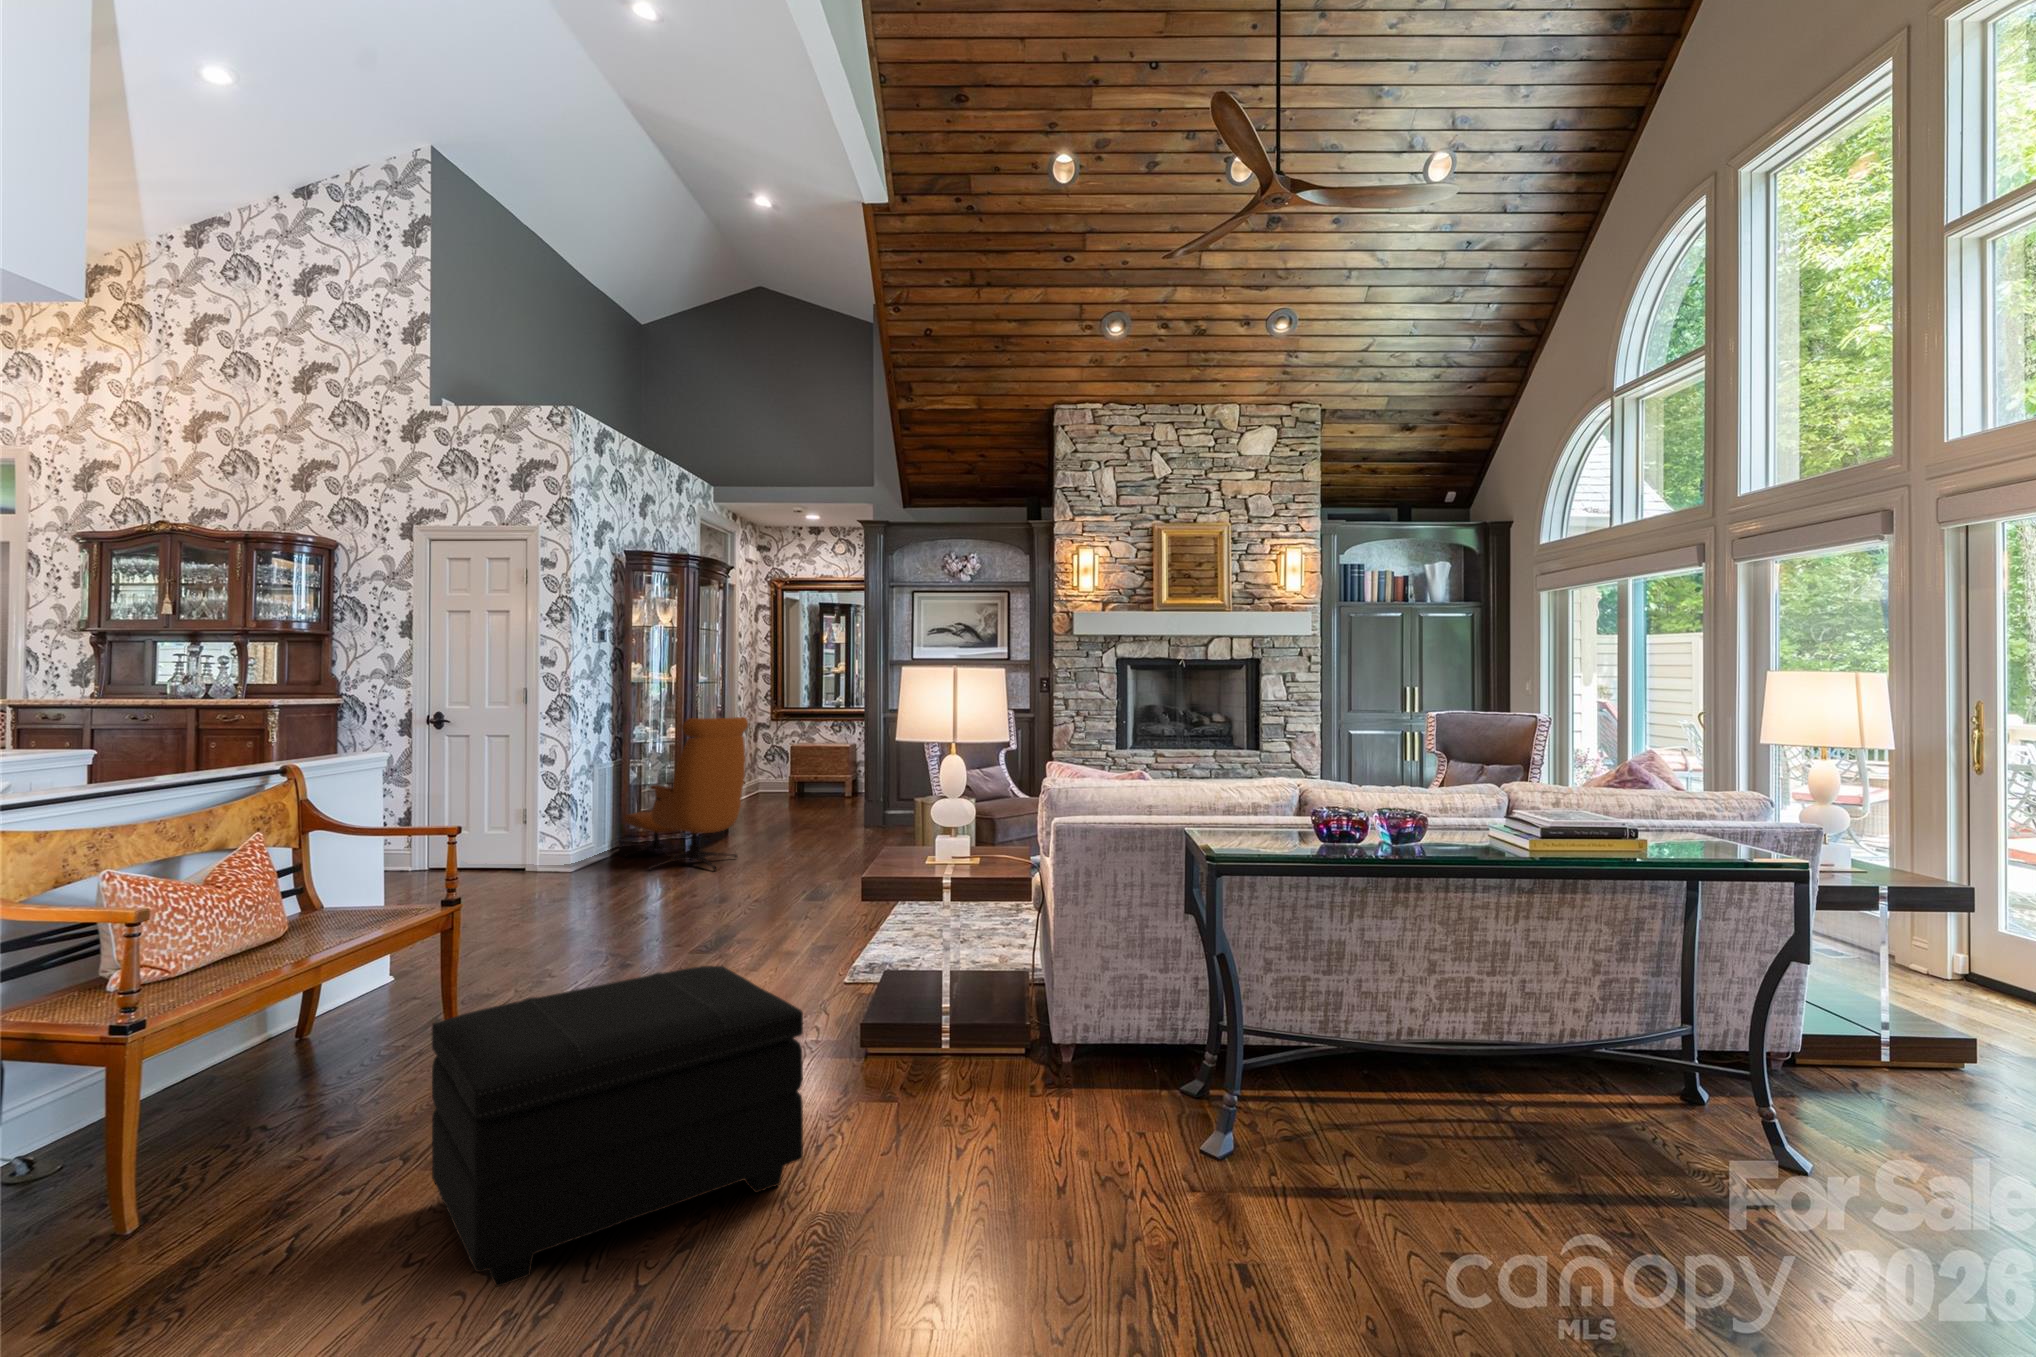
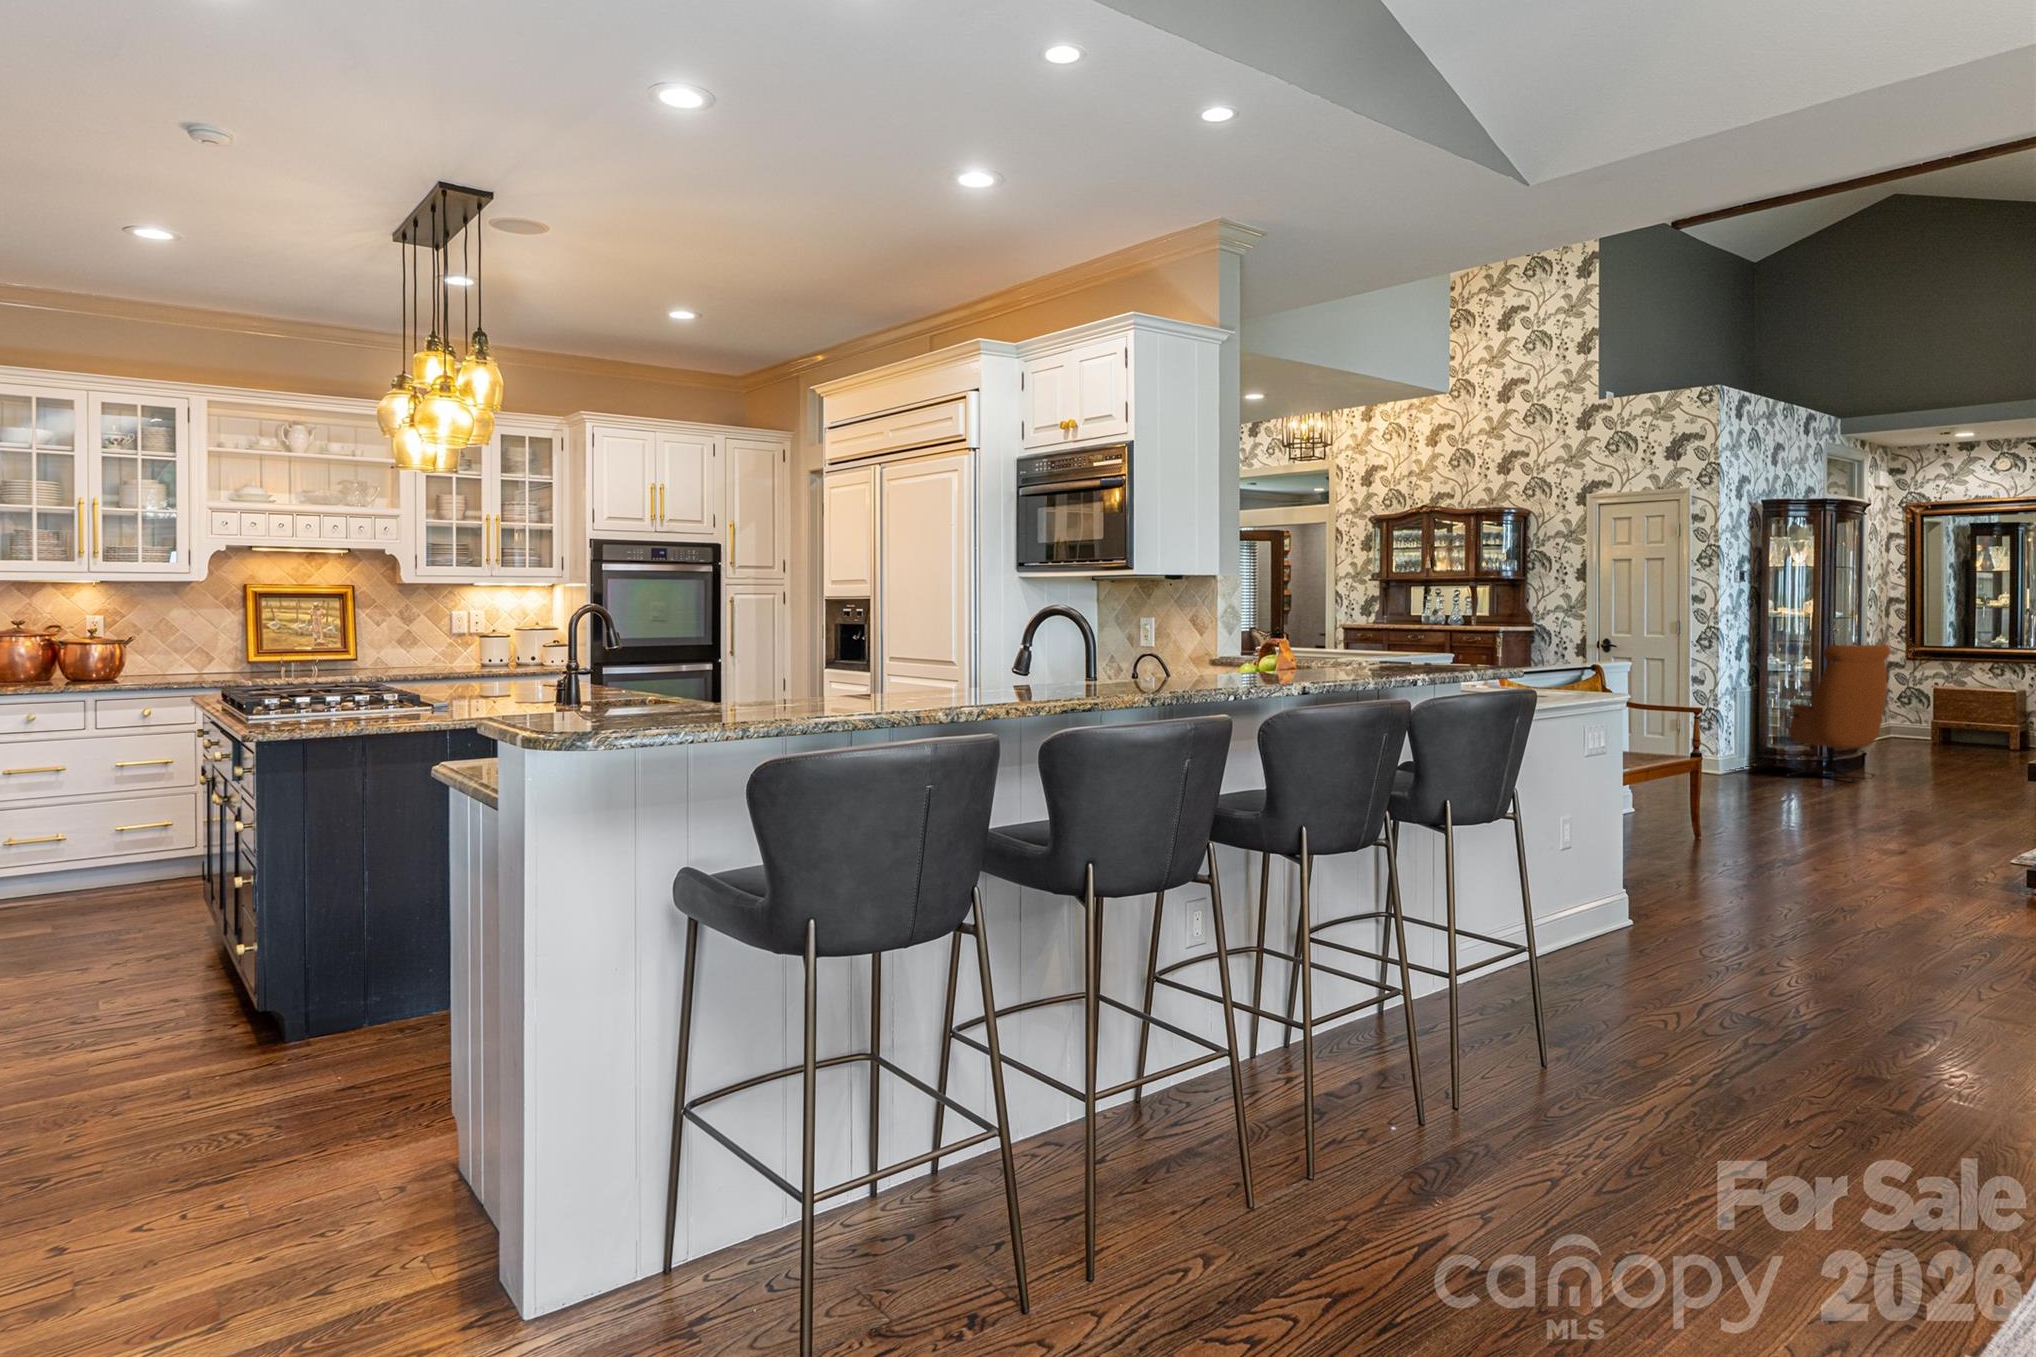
footstool: present [432,966,803,1287] -> none [1733,769,1960,886]

